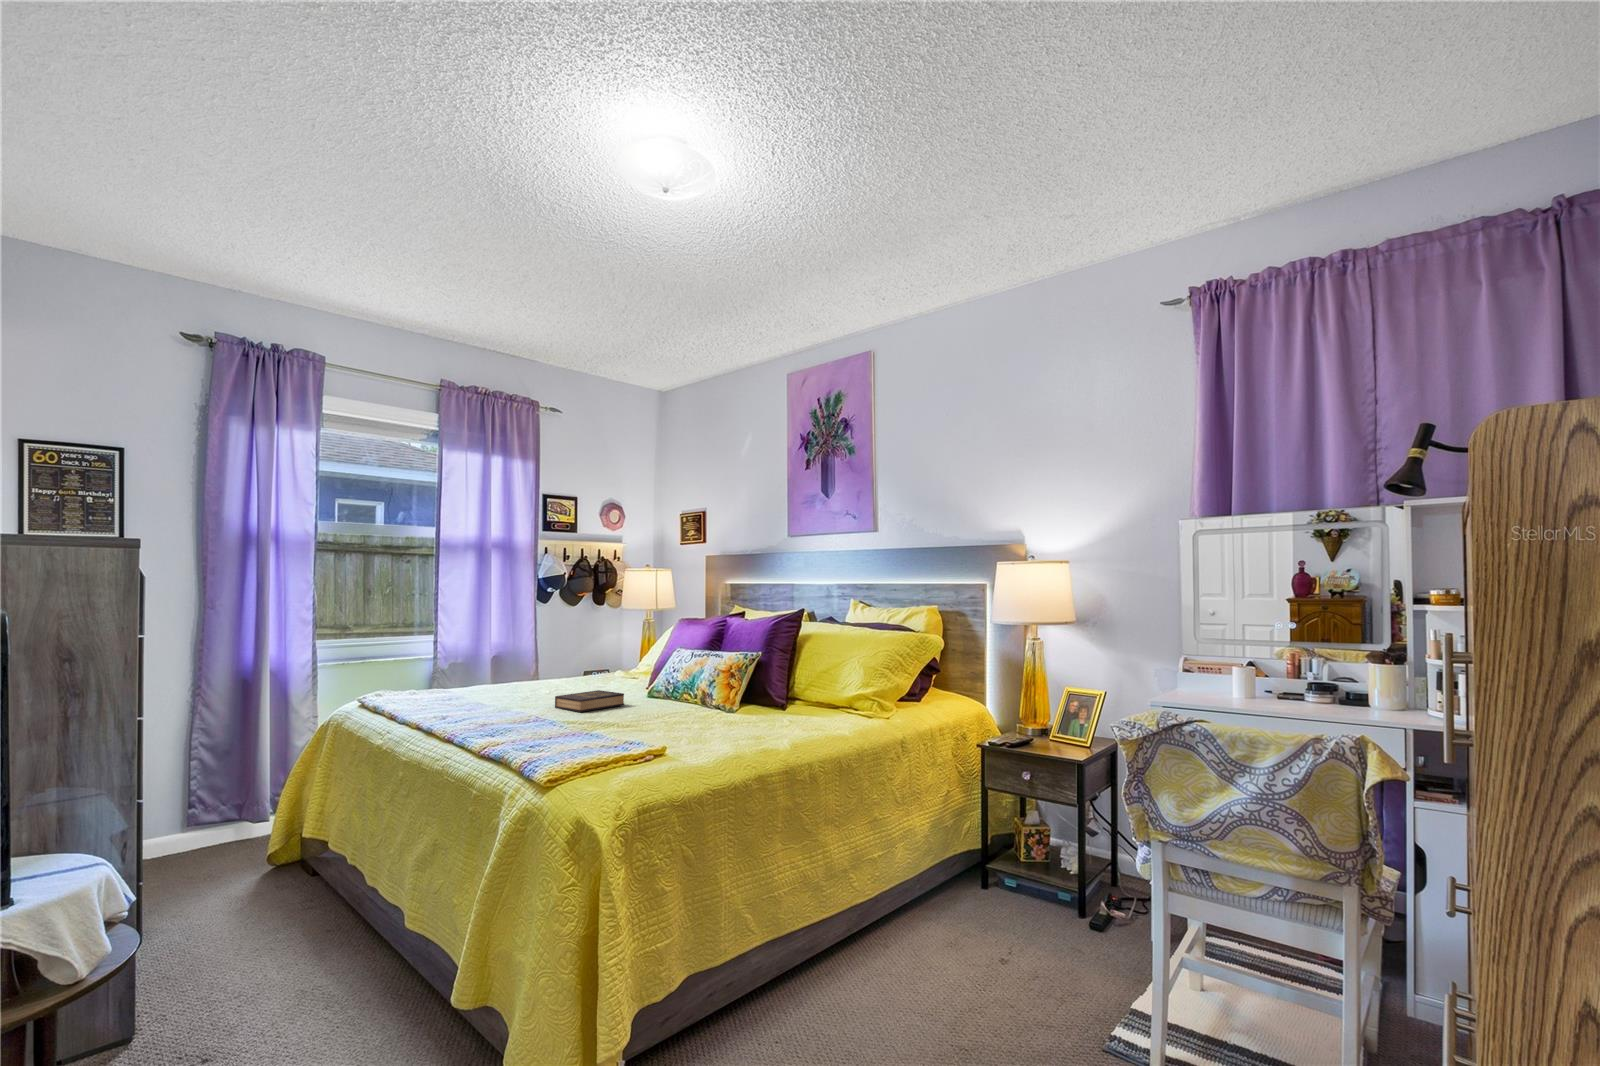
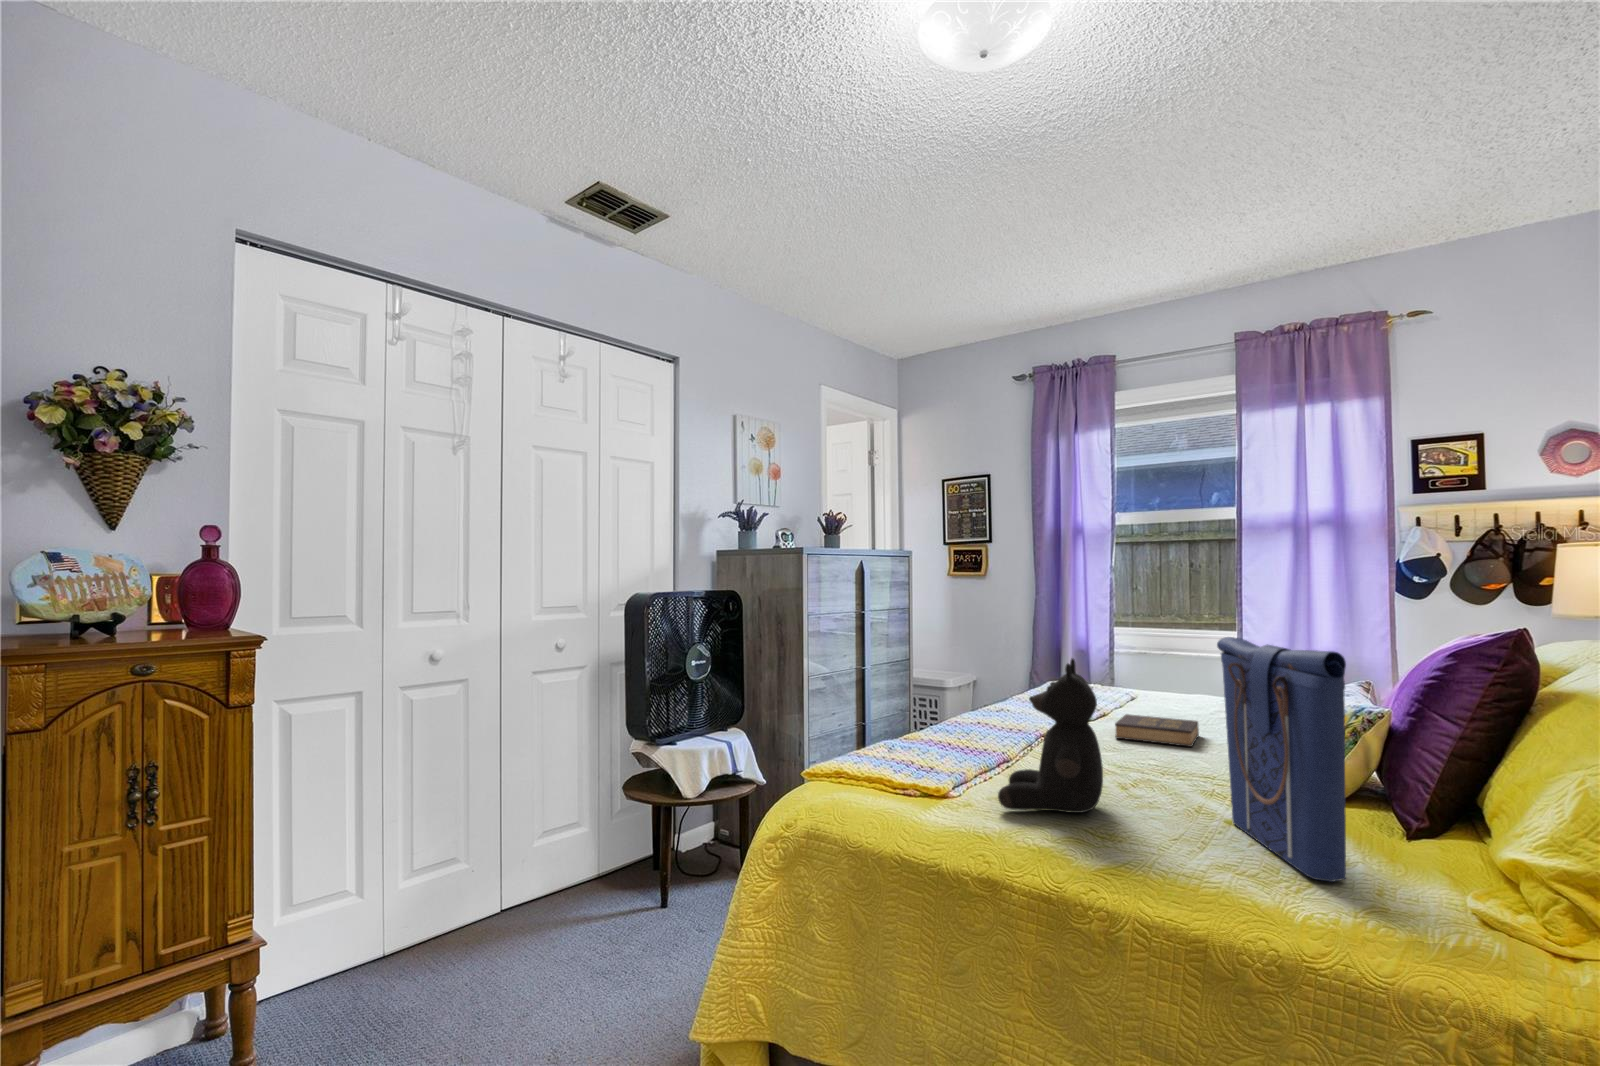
tote bag: none [748,610,848,722] -> present [1217,637,1346,882]
teddy bear: none [668,633,755,745] -> present [998,659,1103,813]

